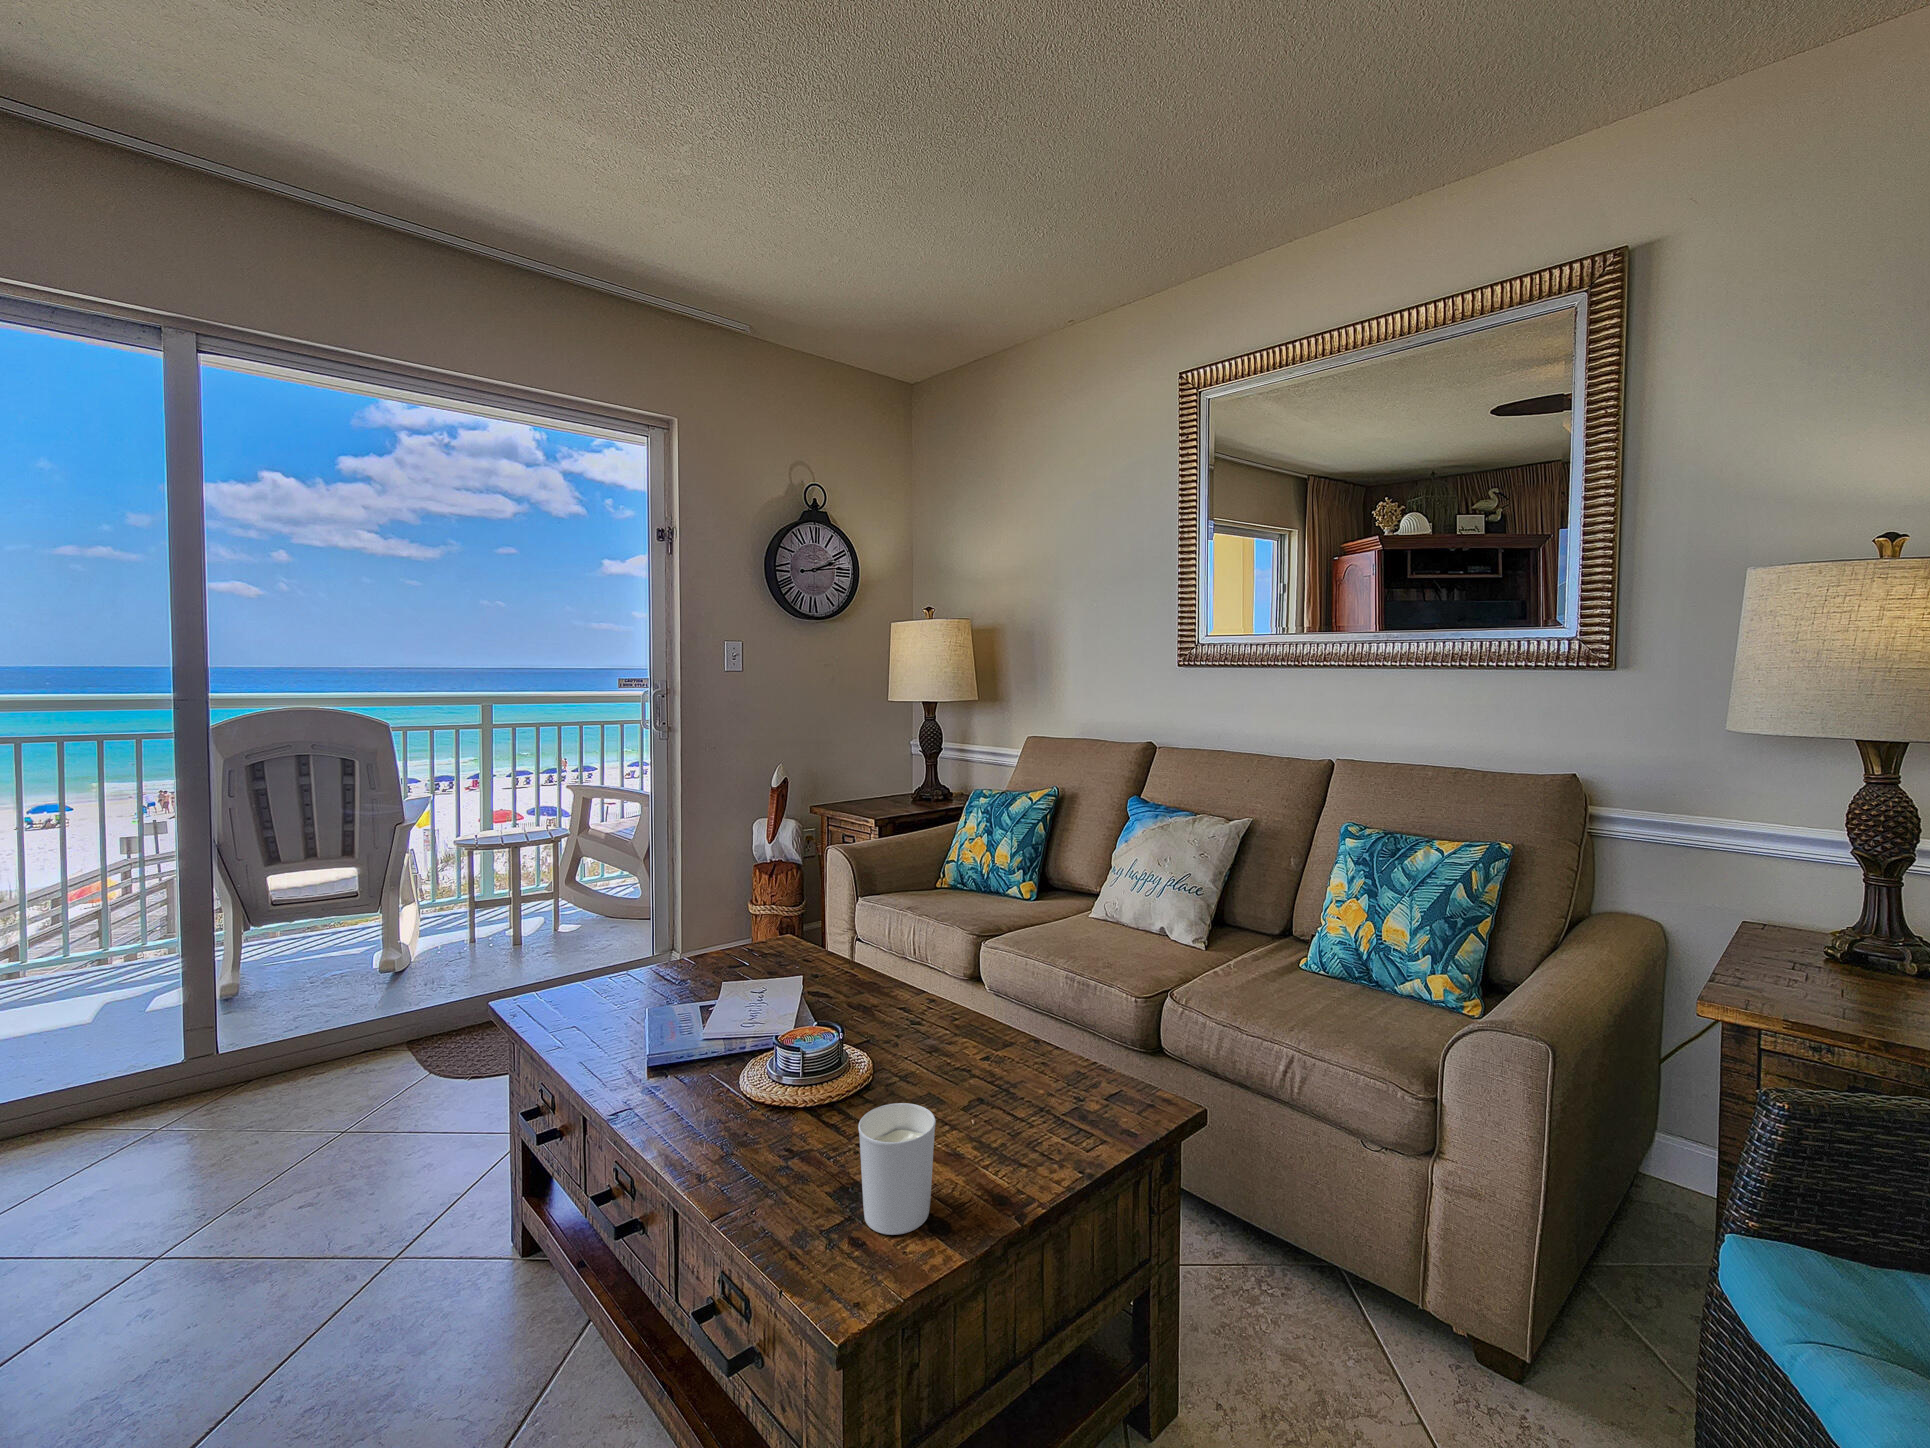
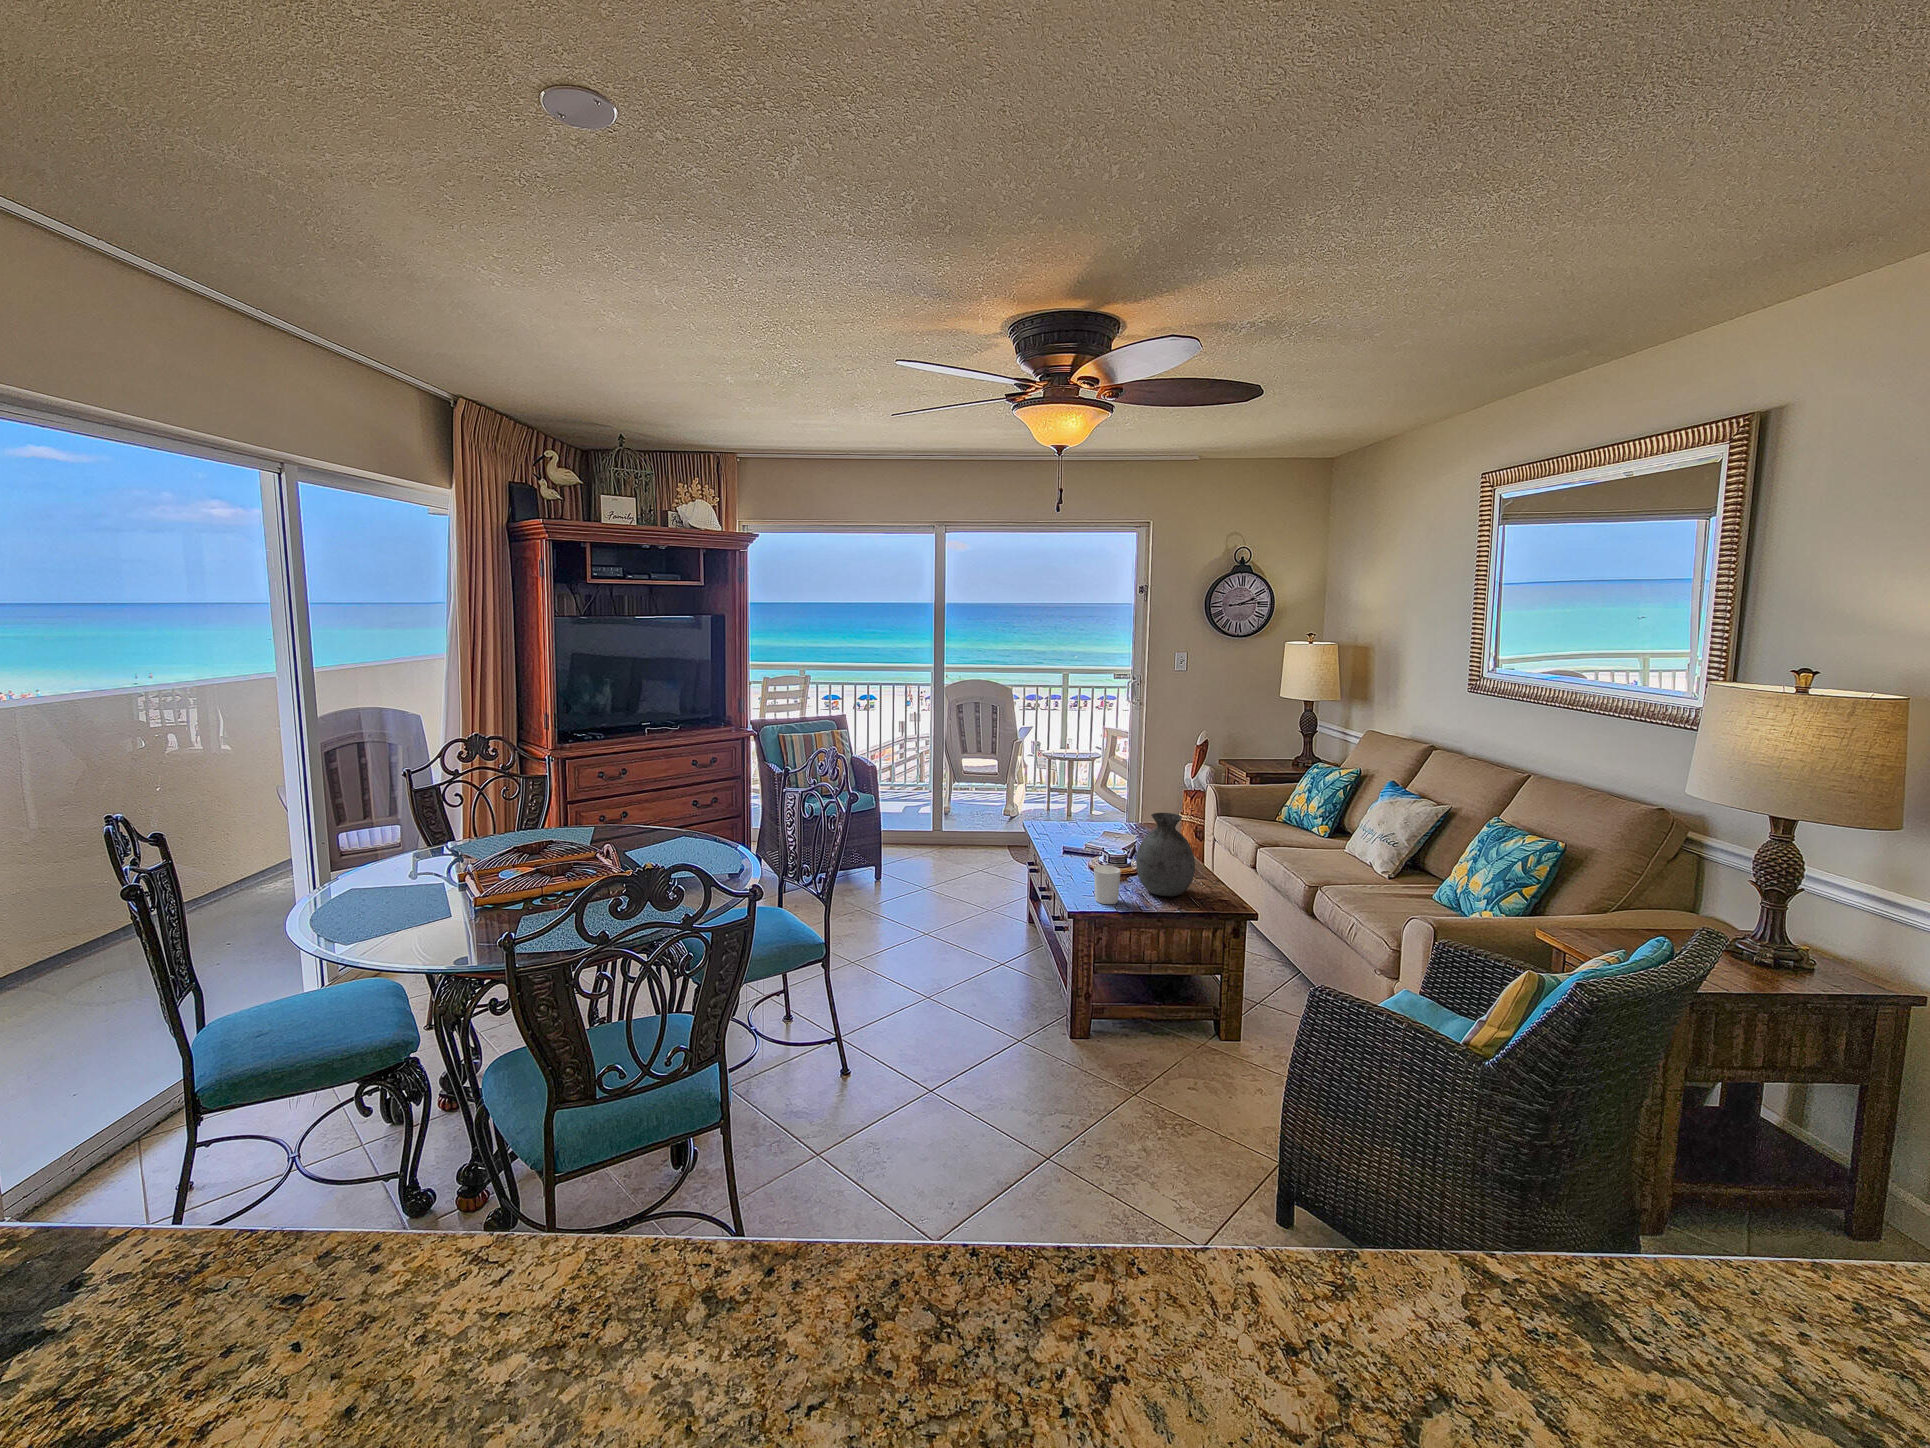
vase: none [918,916,1057,1135] -> present [1136,813,1195,896]

